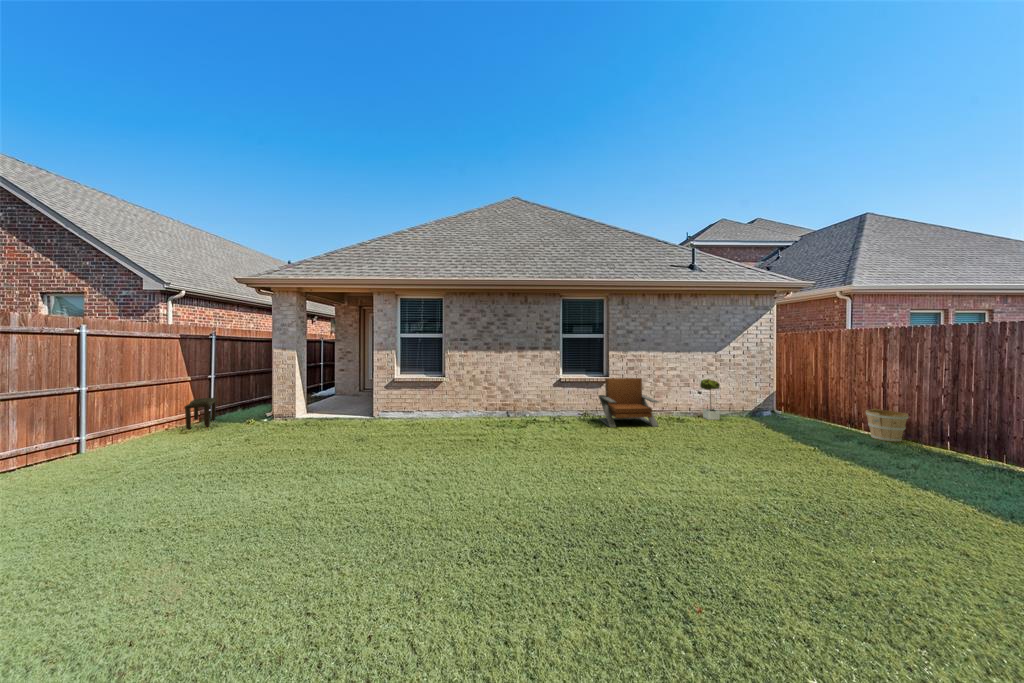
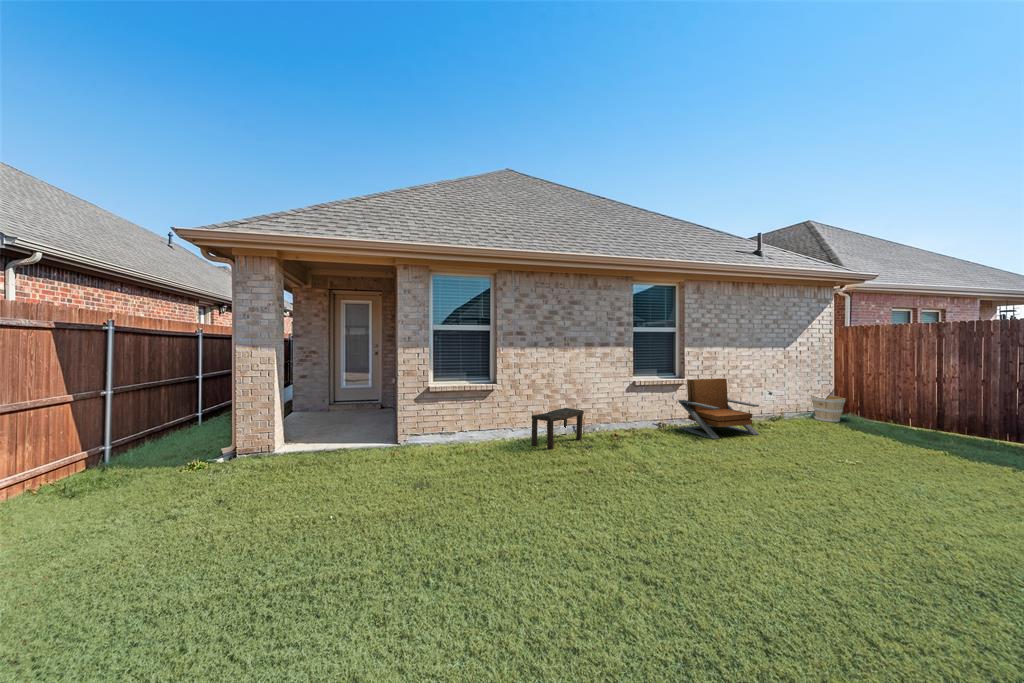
potted tree: present [700,379,720,420] -> none [772,377,796,423]
bench: present [184,398,217,429] -> present [531,408,584,449]
wooden bucket: present [866,409,909,442] -> present [811,395,845,422]

